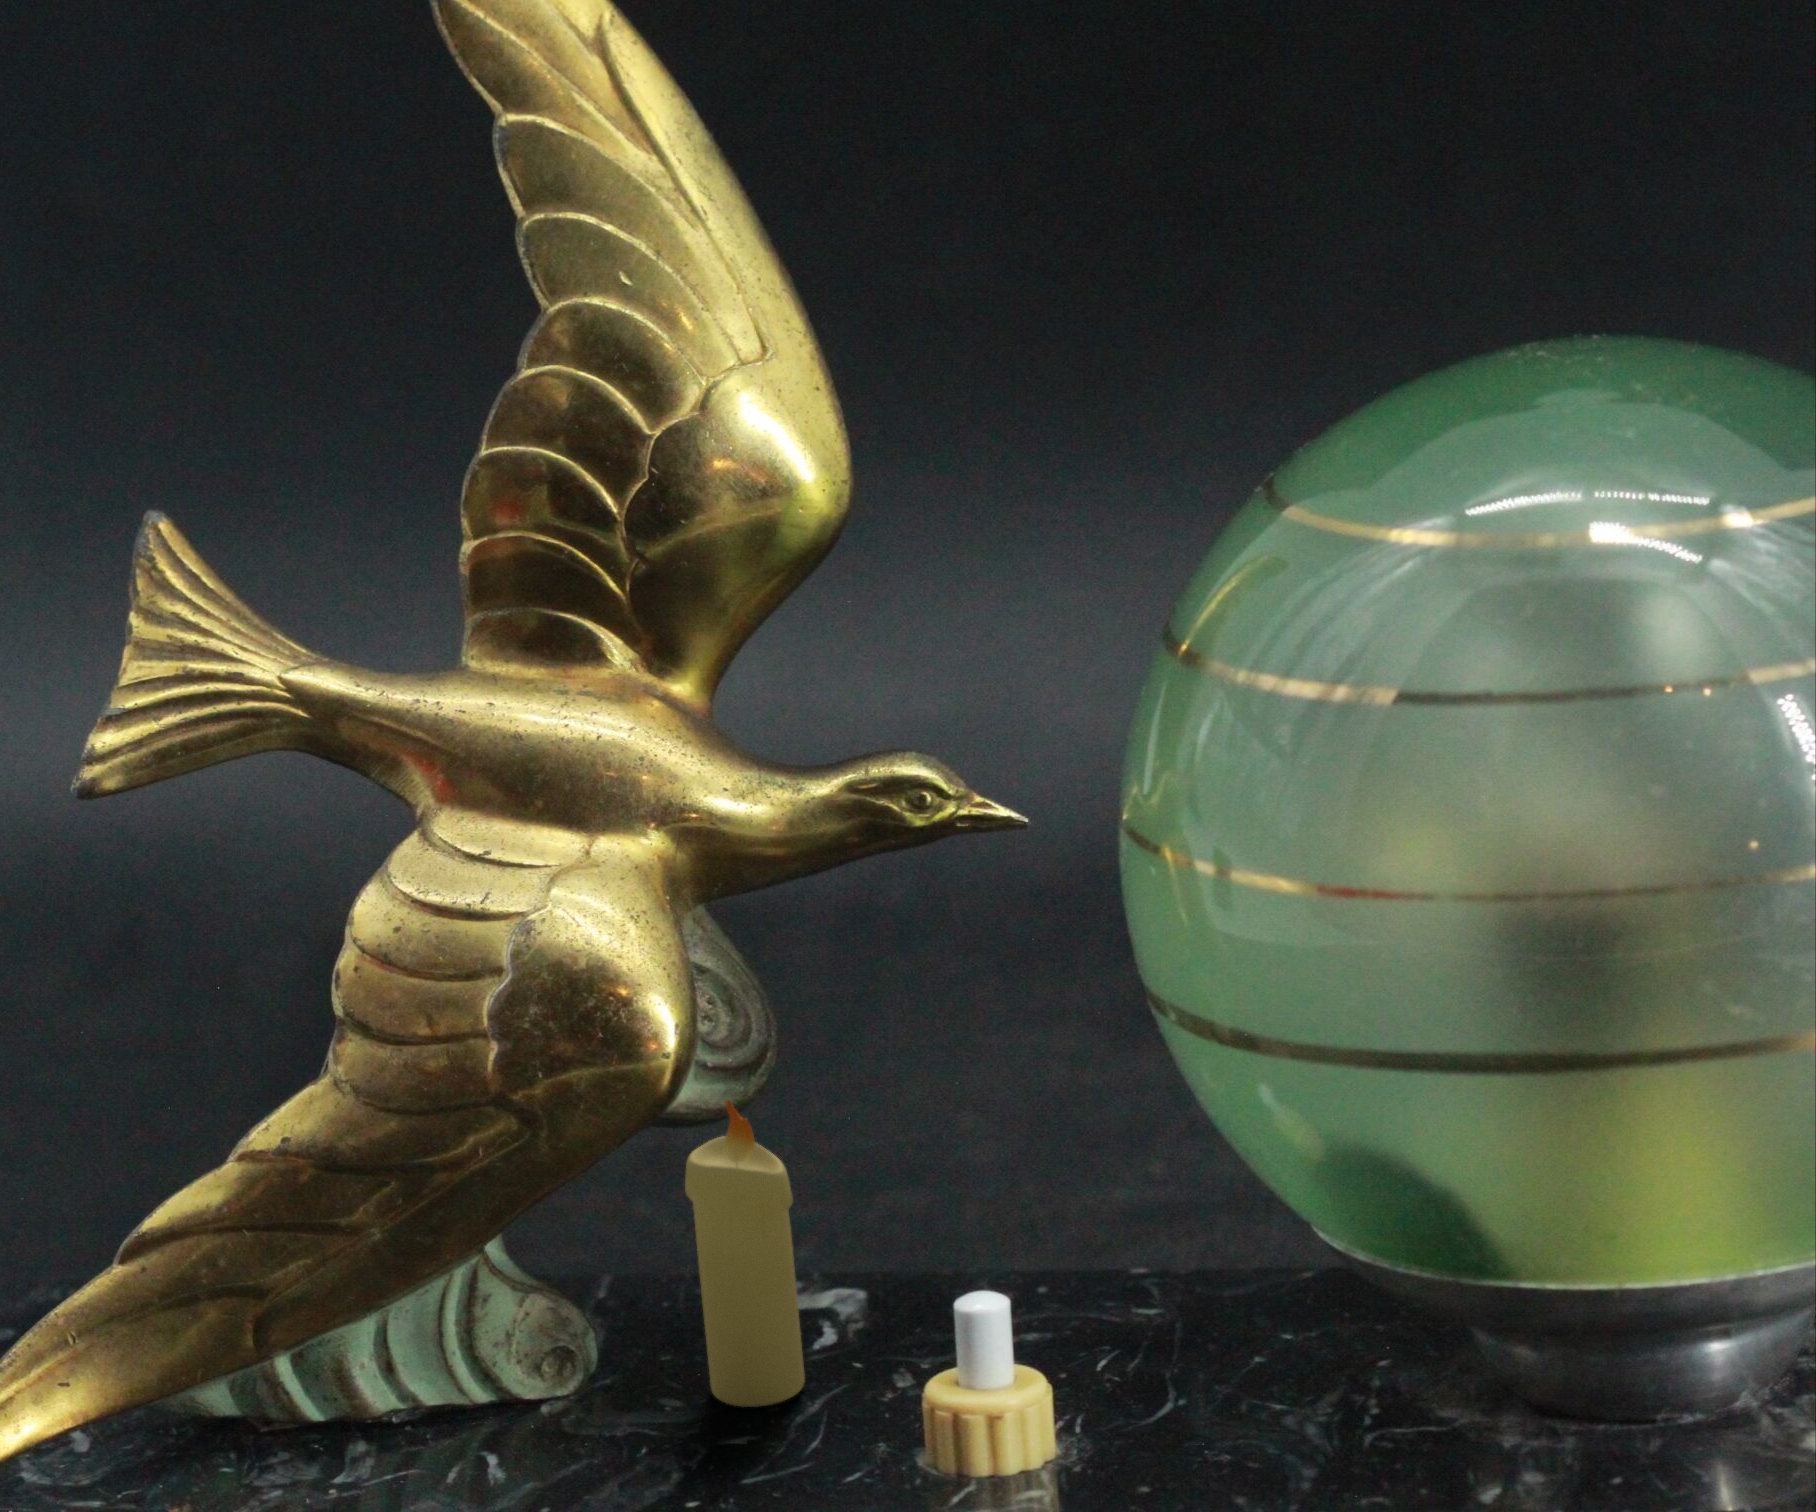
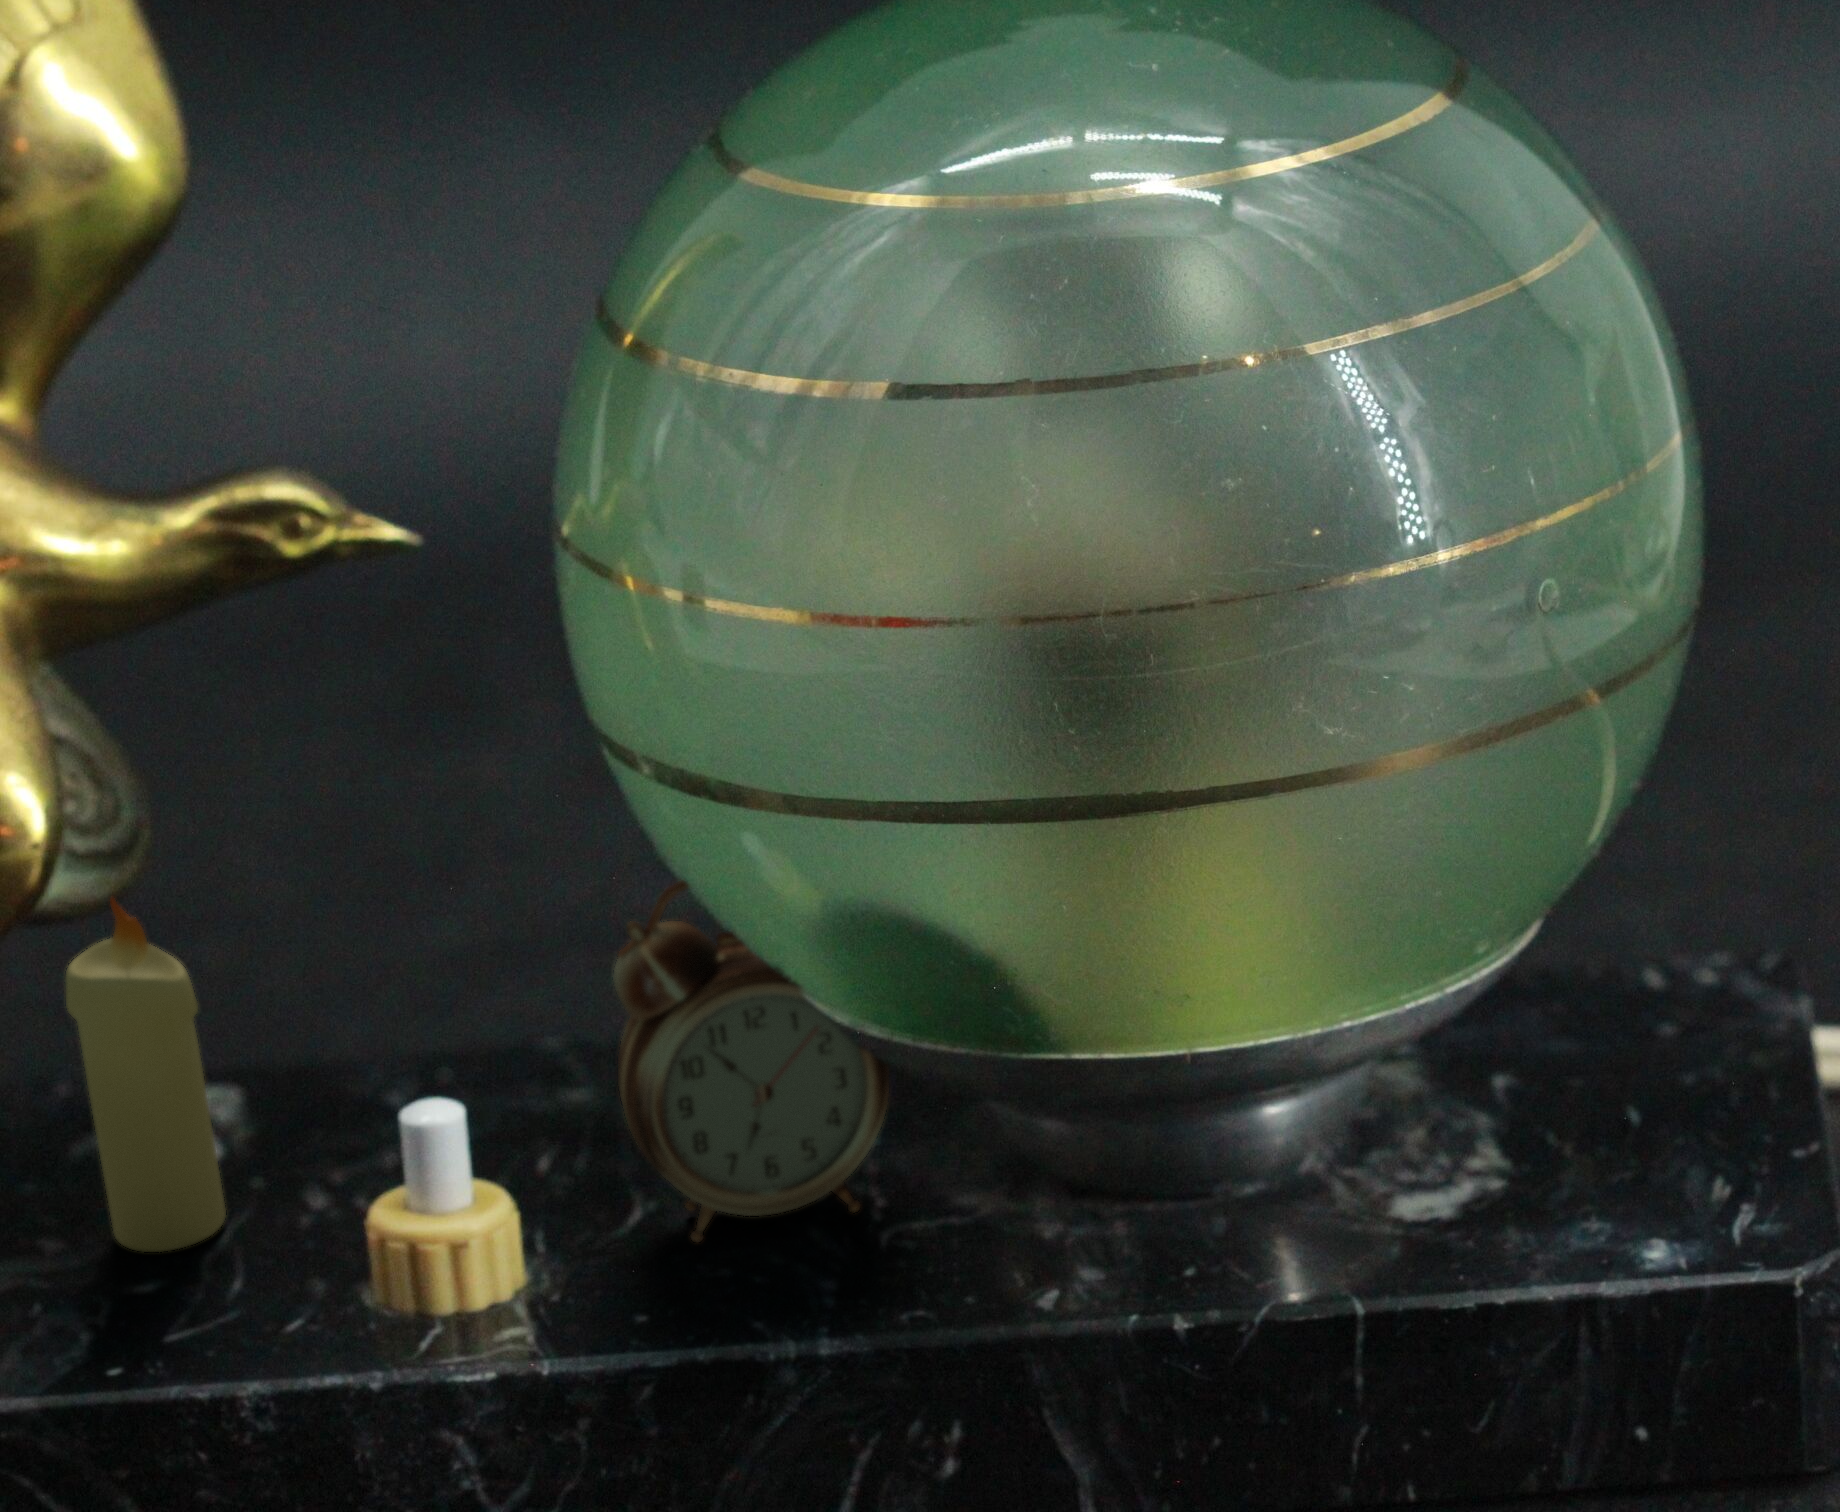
alarm clock: none [1142,1111,1380,1442] -> present [614,880,889,1242]

